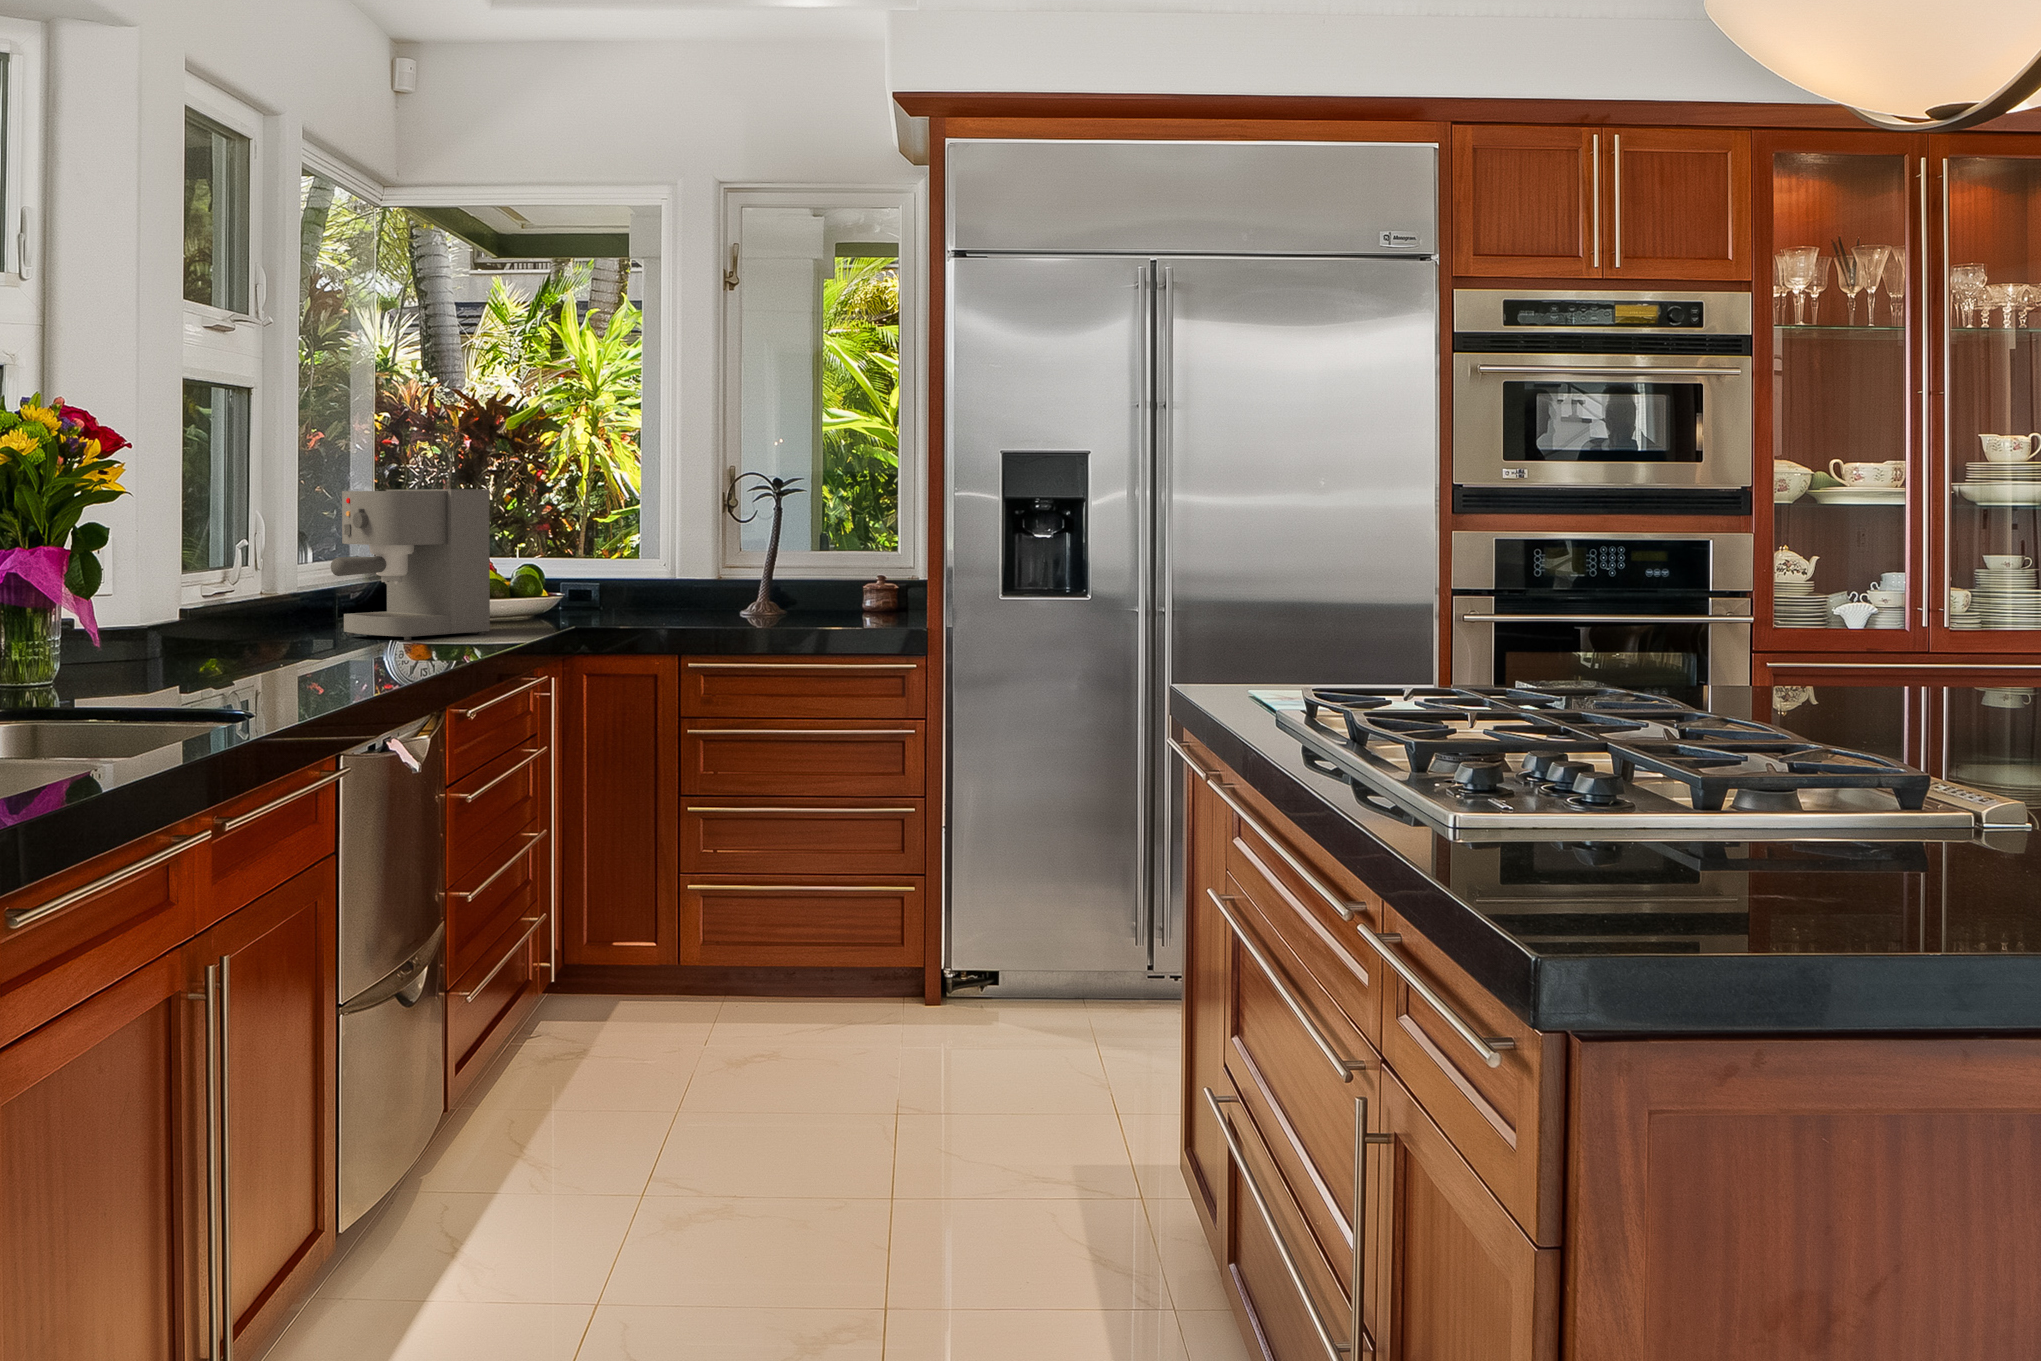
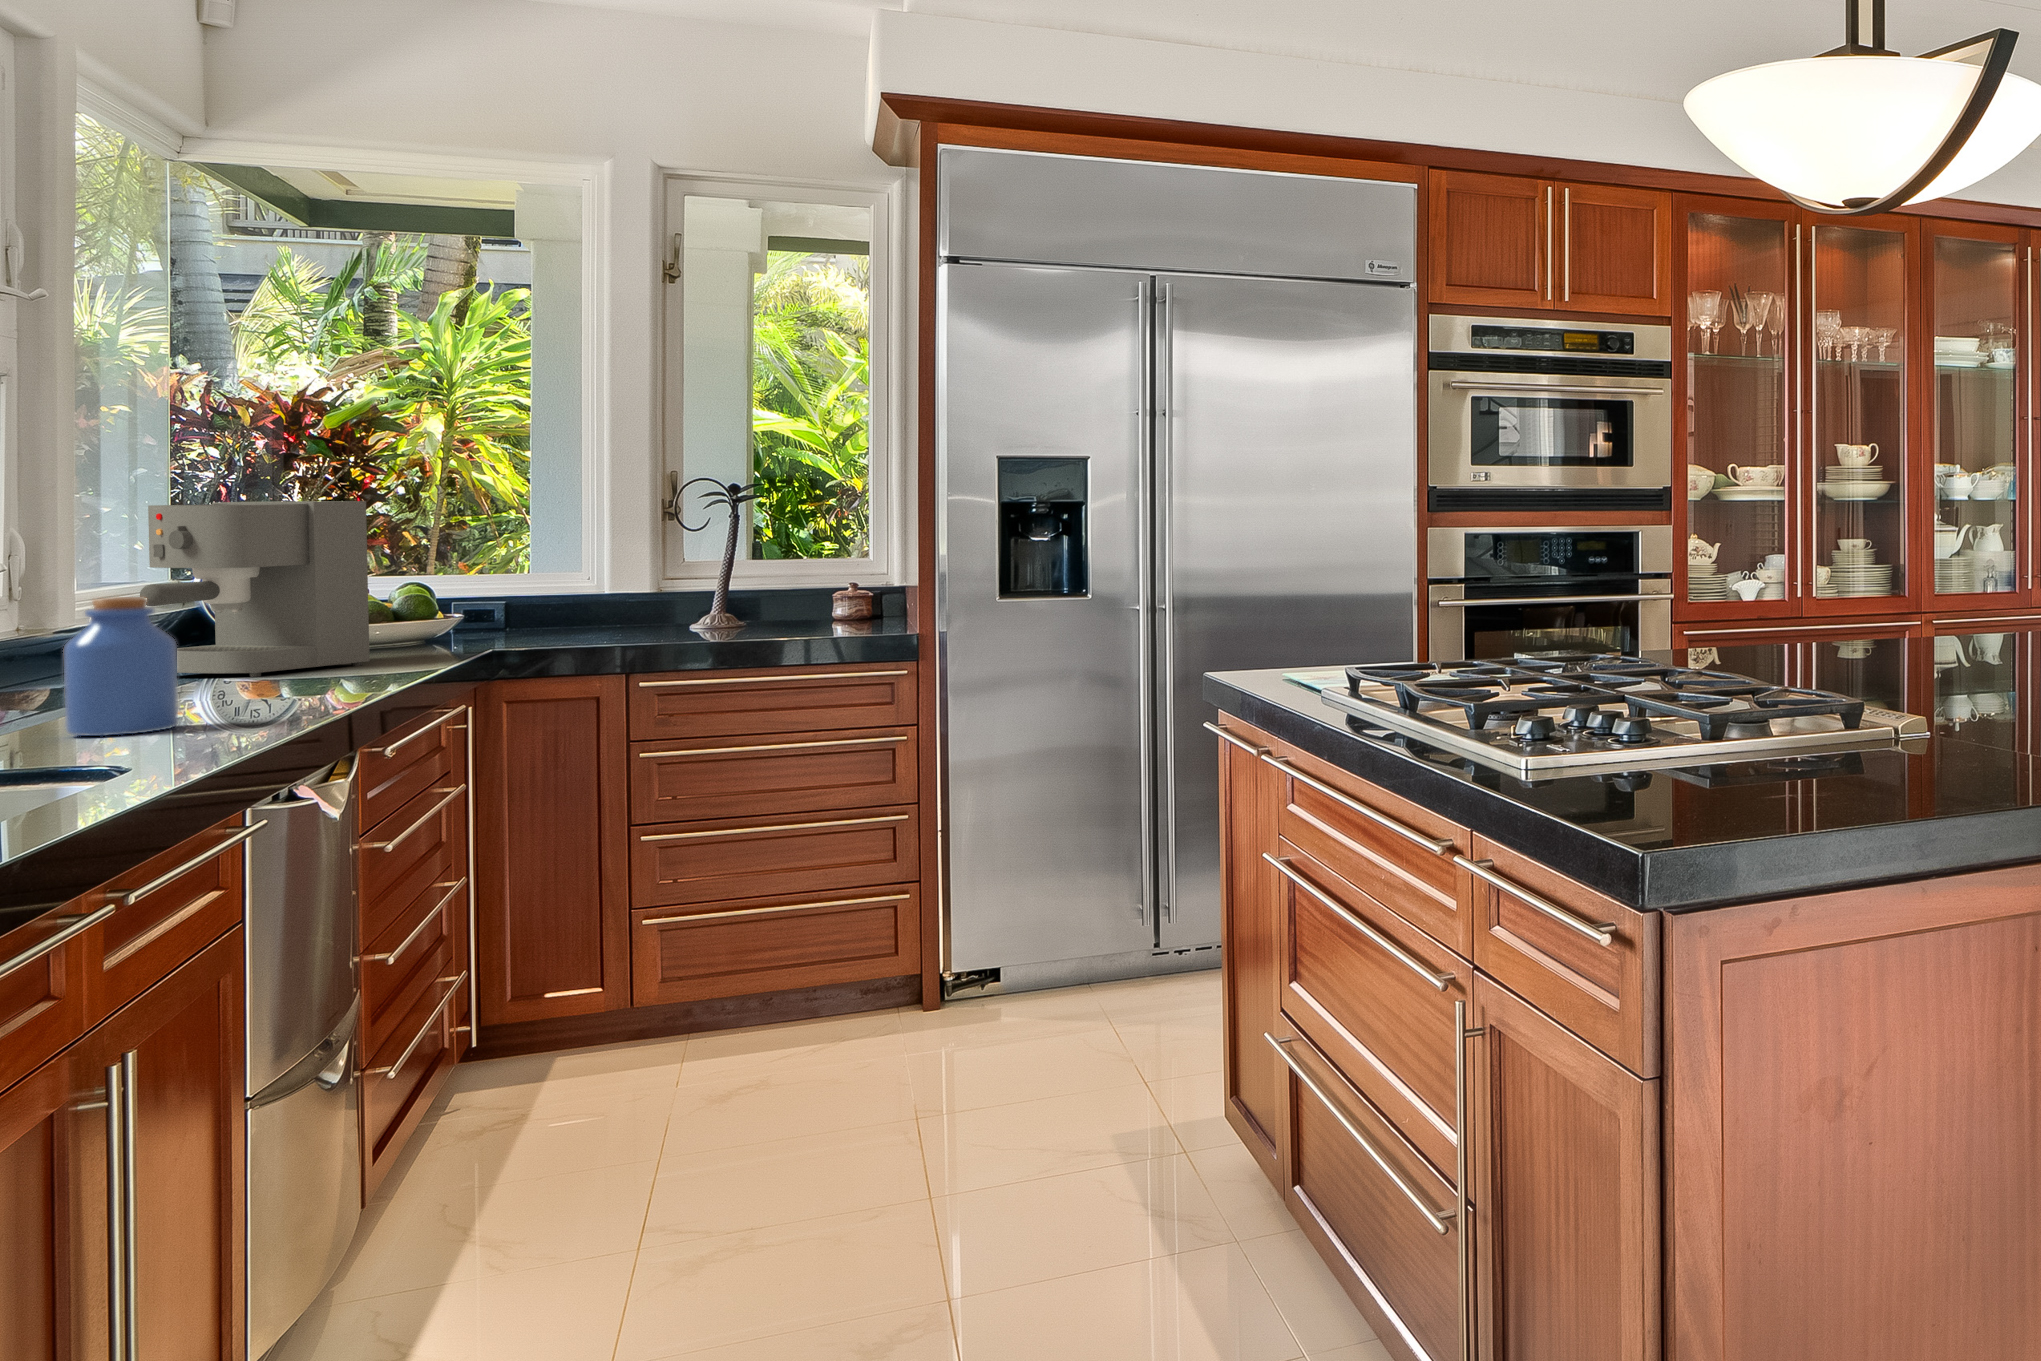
jar: none [244,564,320,684] -> present [64,597,178,736]

